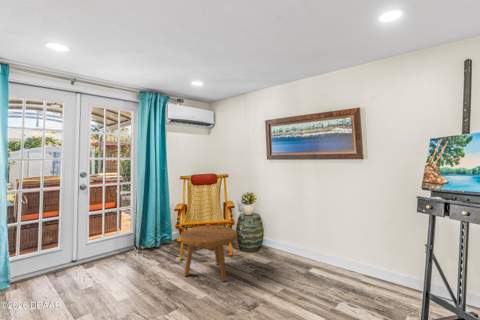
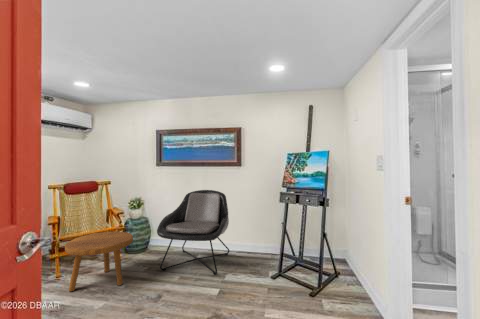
lounge chair: none [260,189,353,298] -> present [157,190,229,275]

